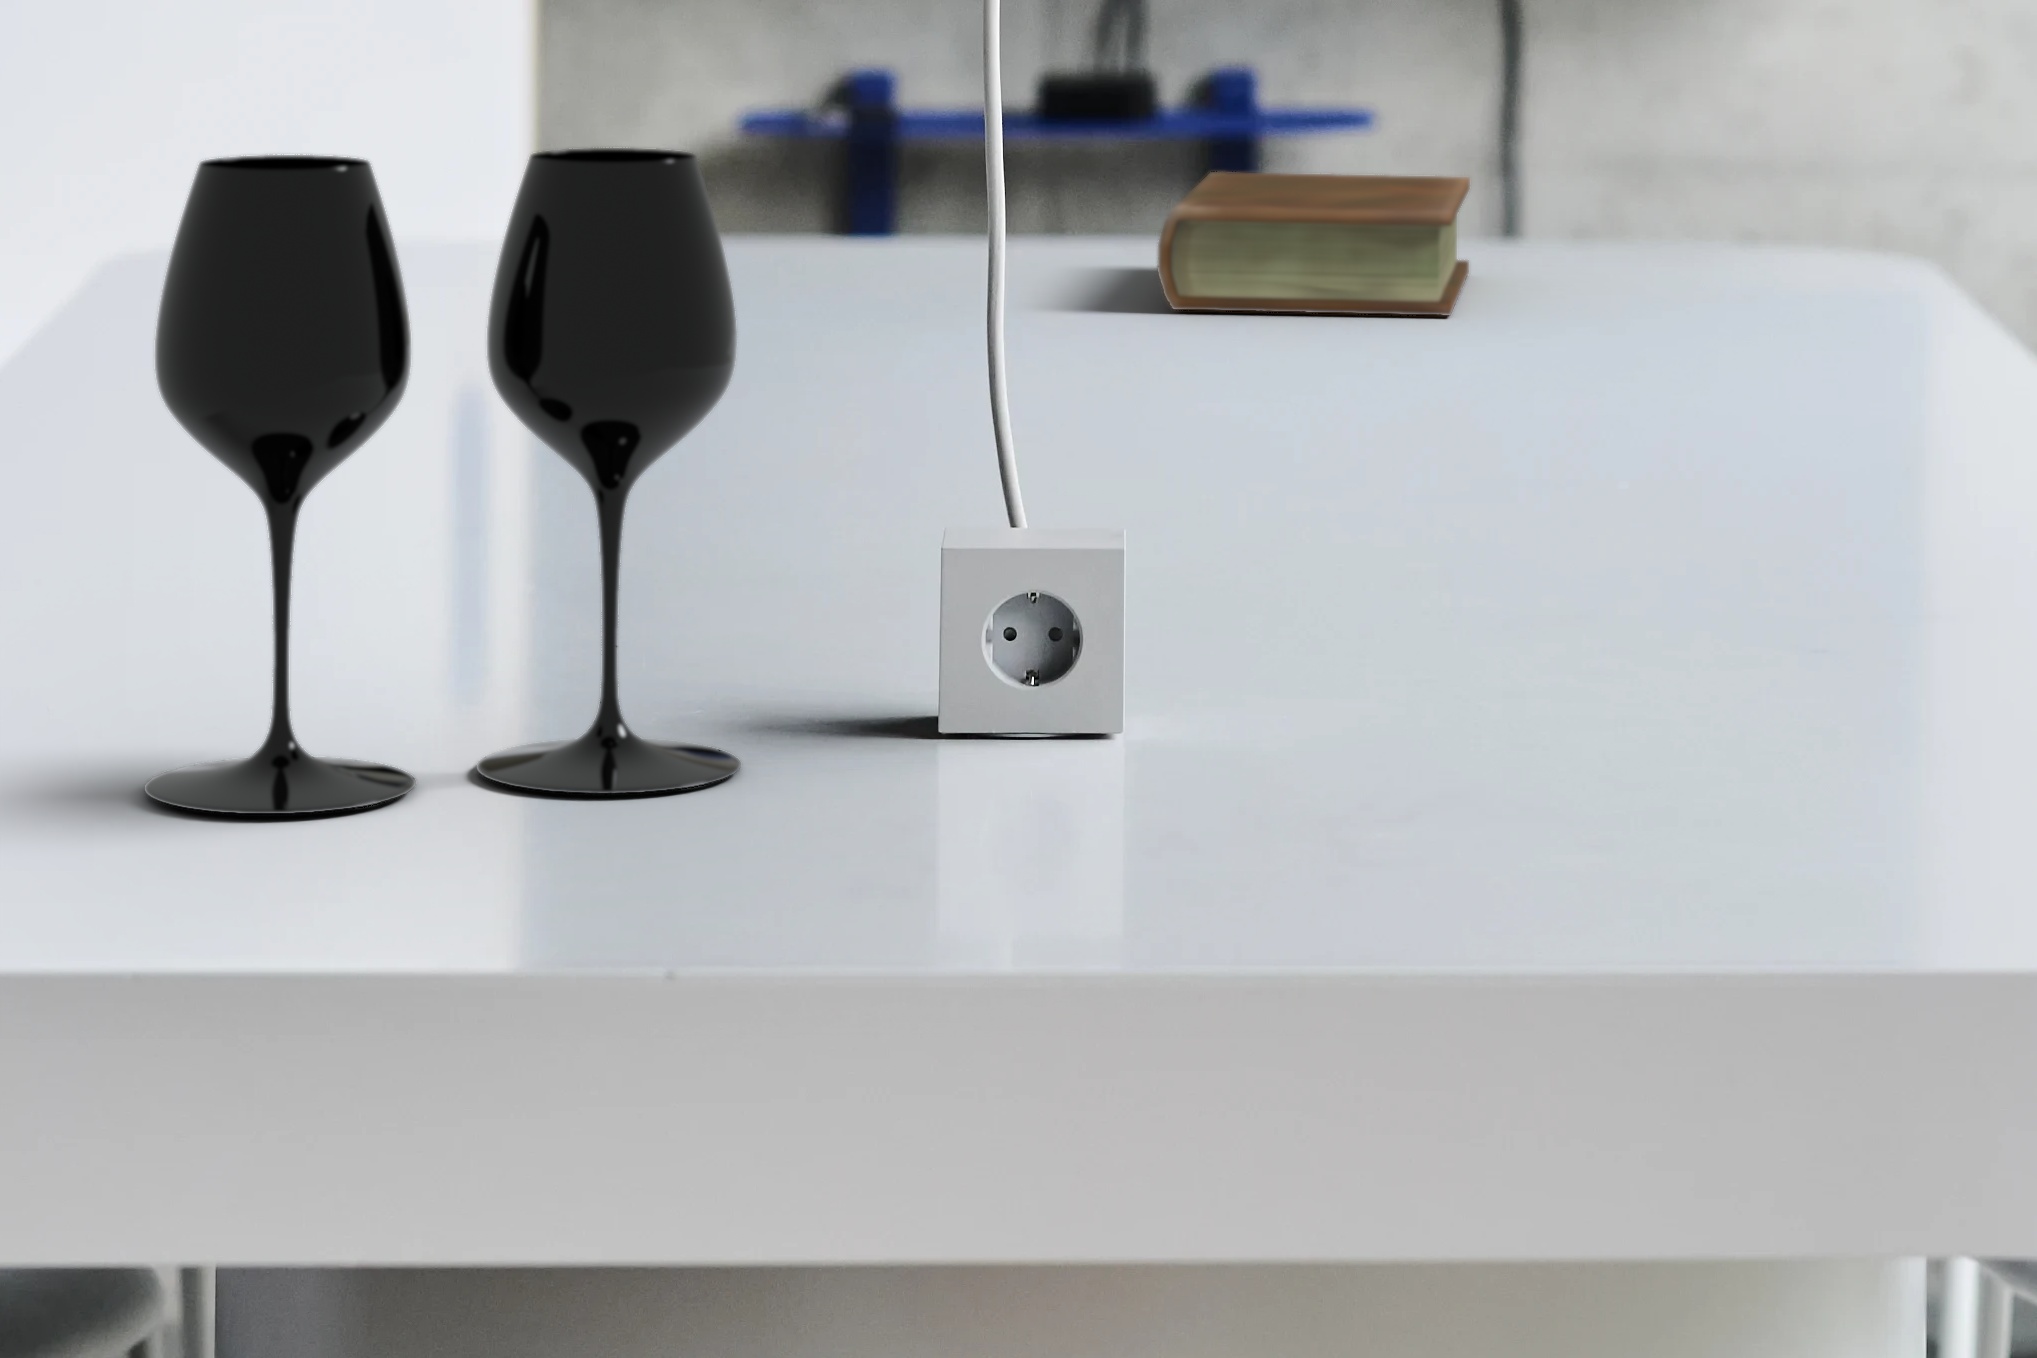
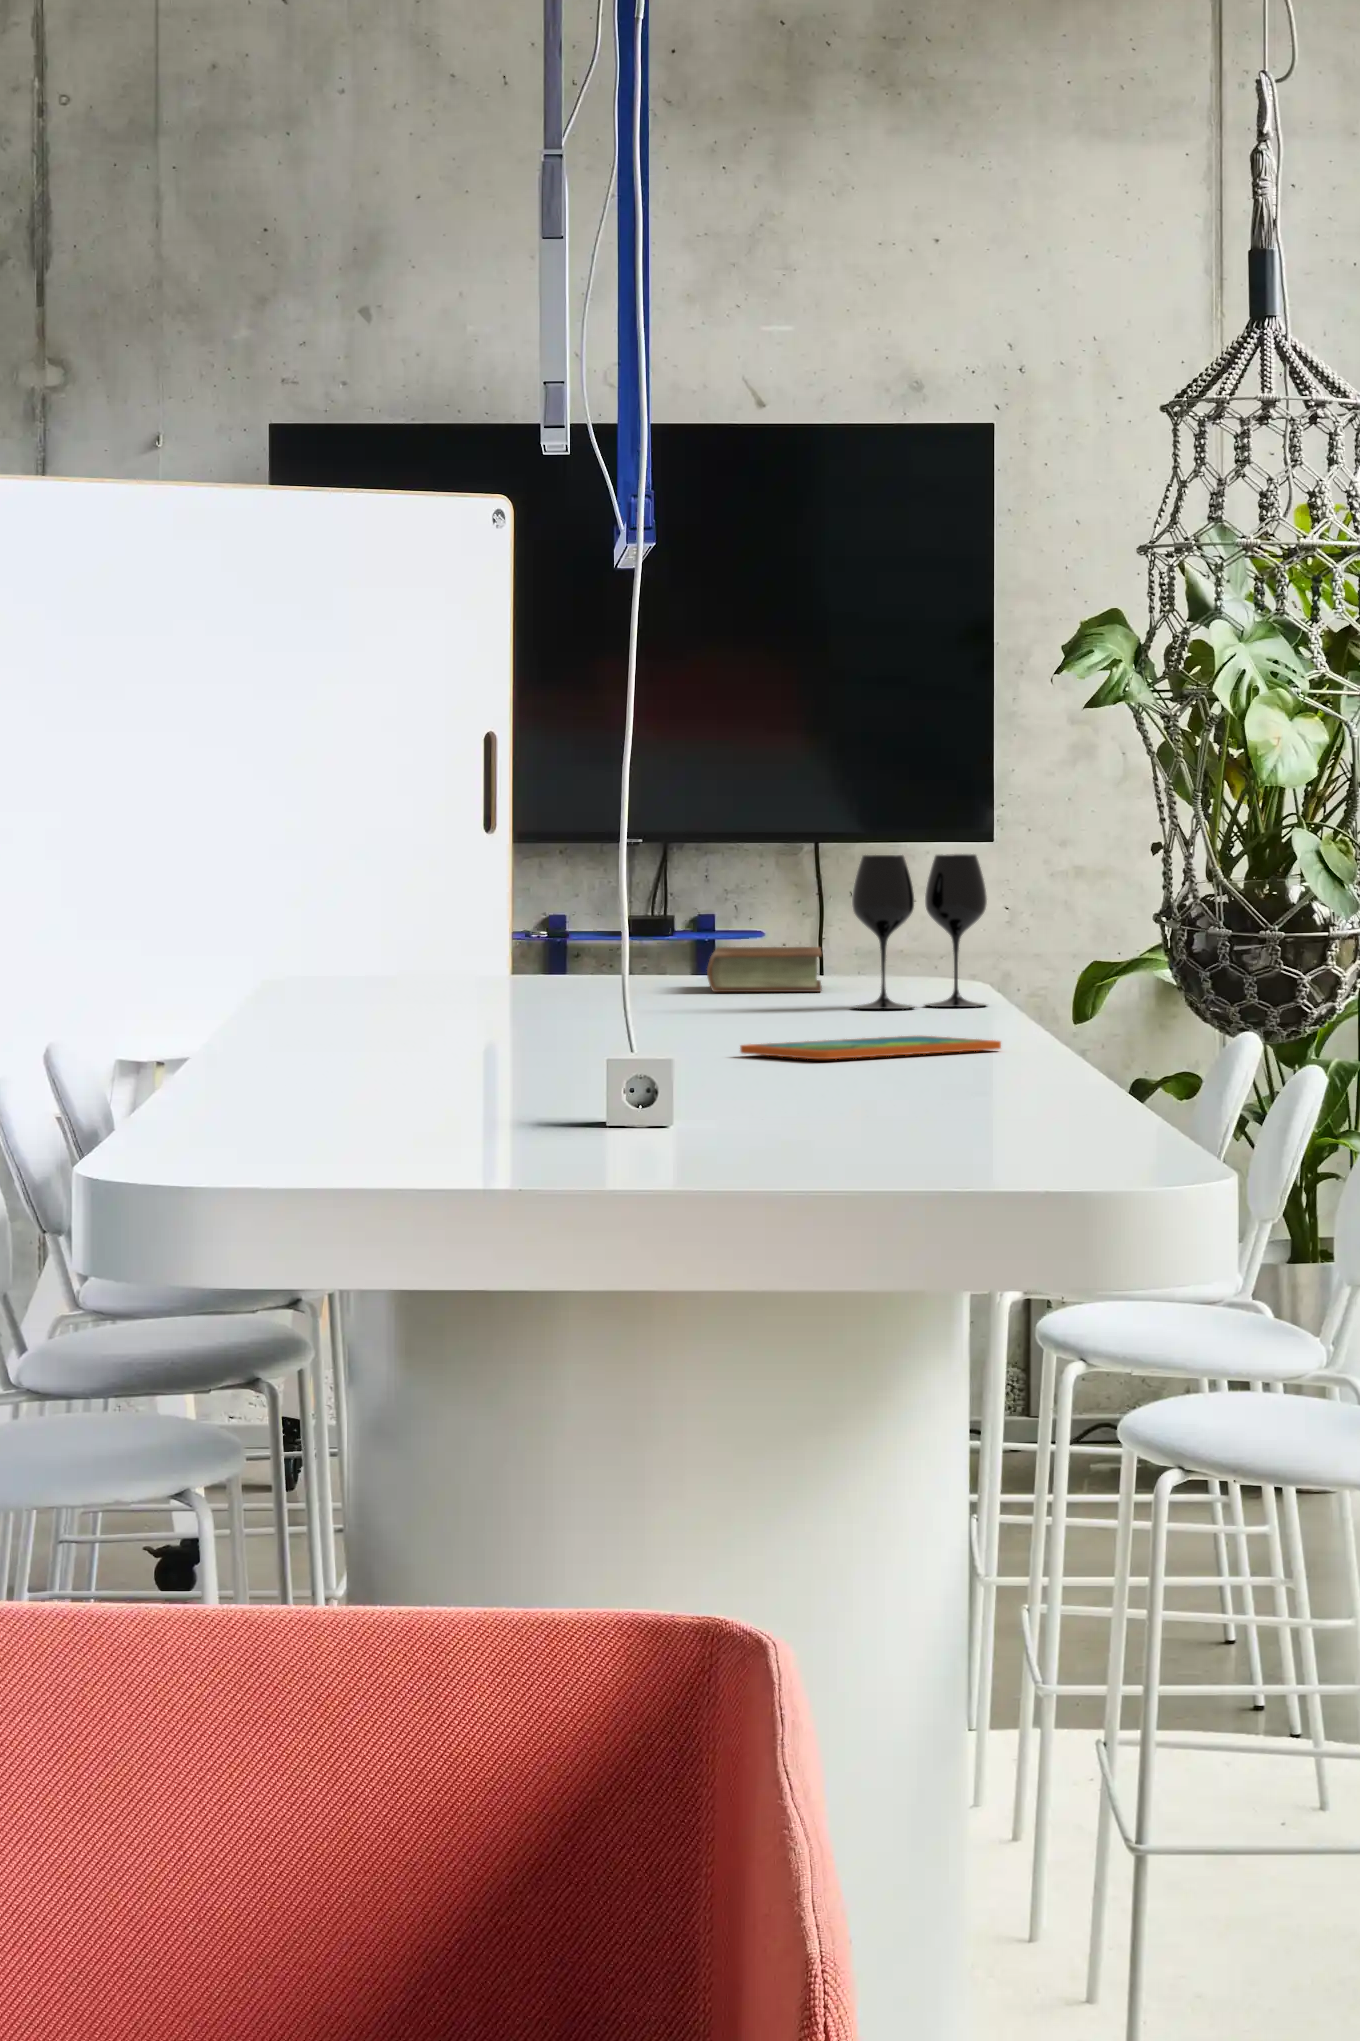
wine glass: present [144,148,741,814] -> present [852,854,987,1009]
tablet: none [927,709,1813,892] -> present [740,1036,1001,1059]

